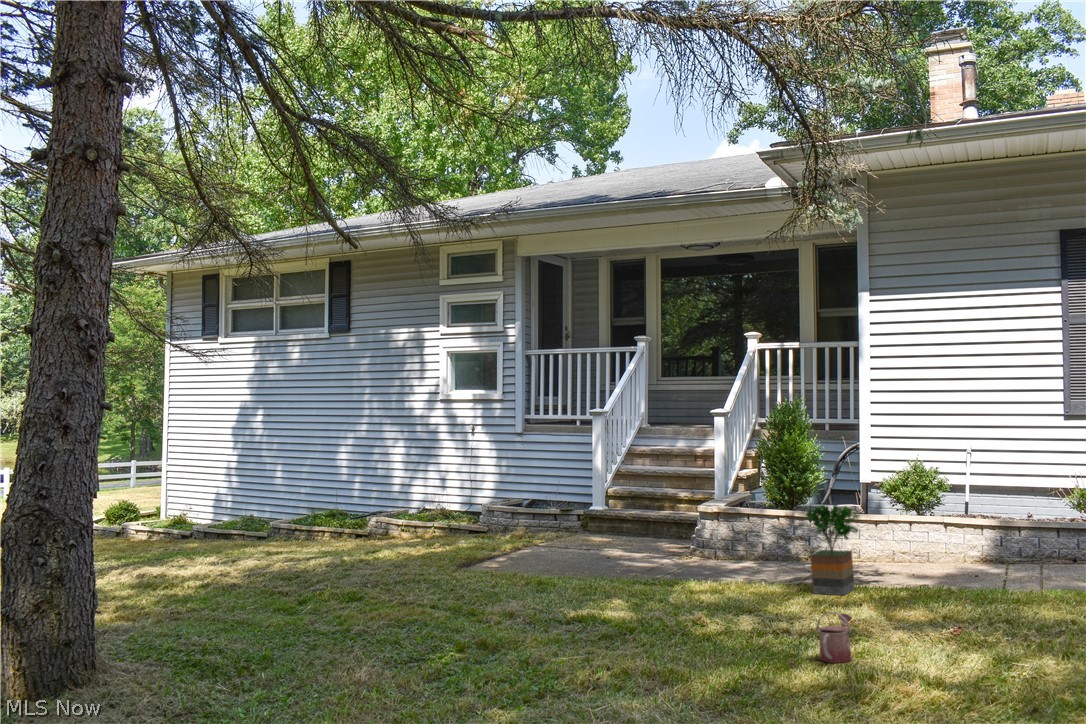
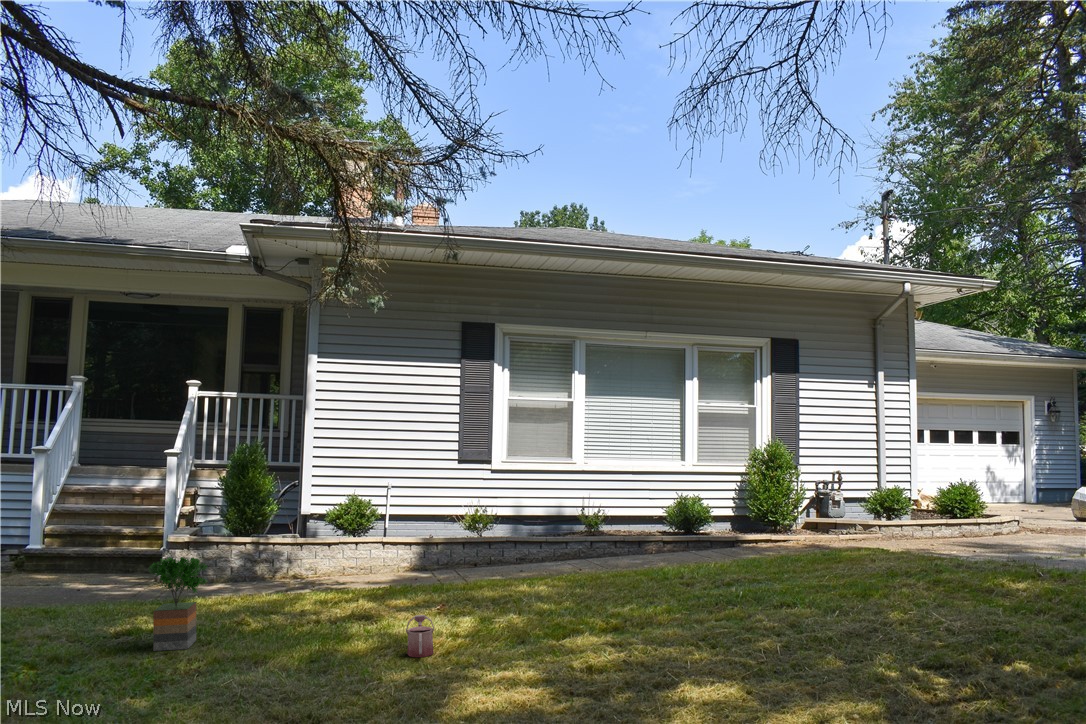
potted tree: present [805,505,860,595] -> present [149,557,207,651]

